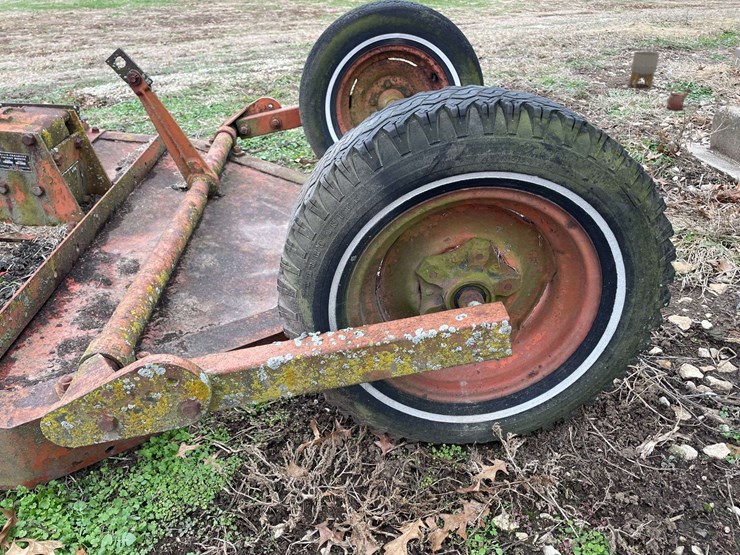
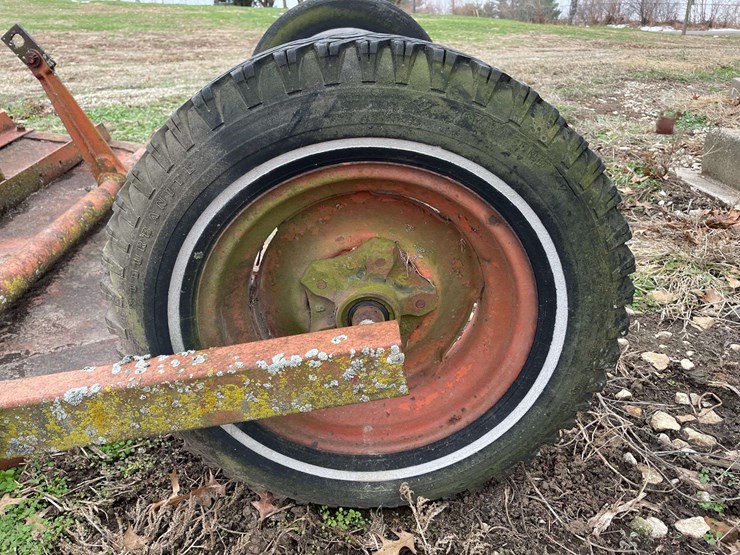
planter: present [629,52,659,88] -> none [618,76,650,114]

